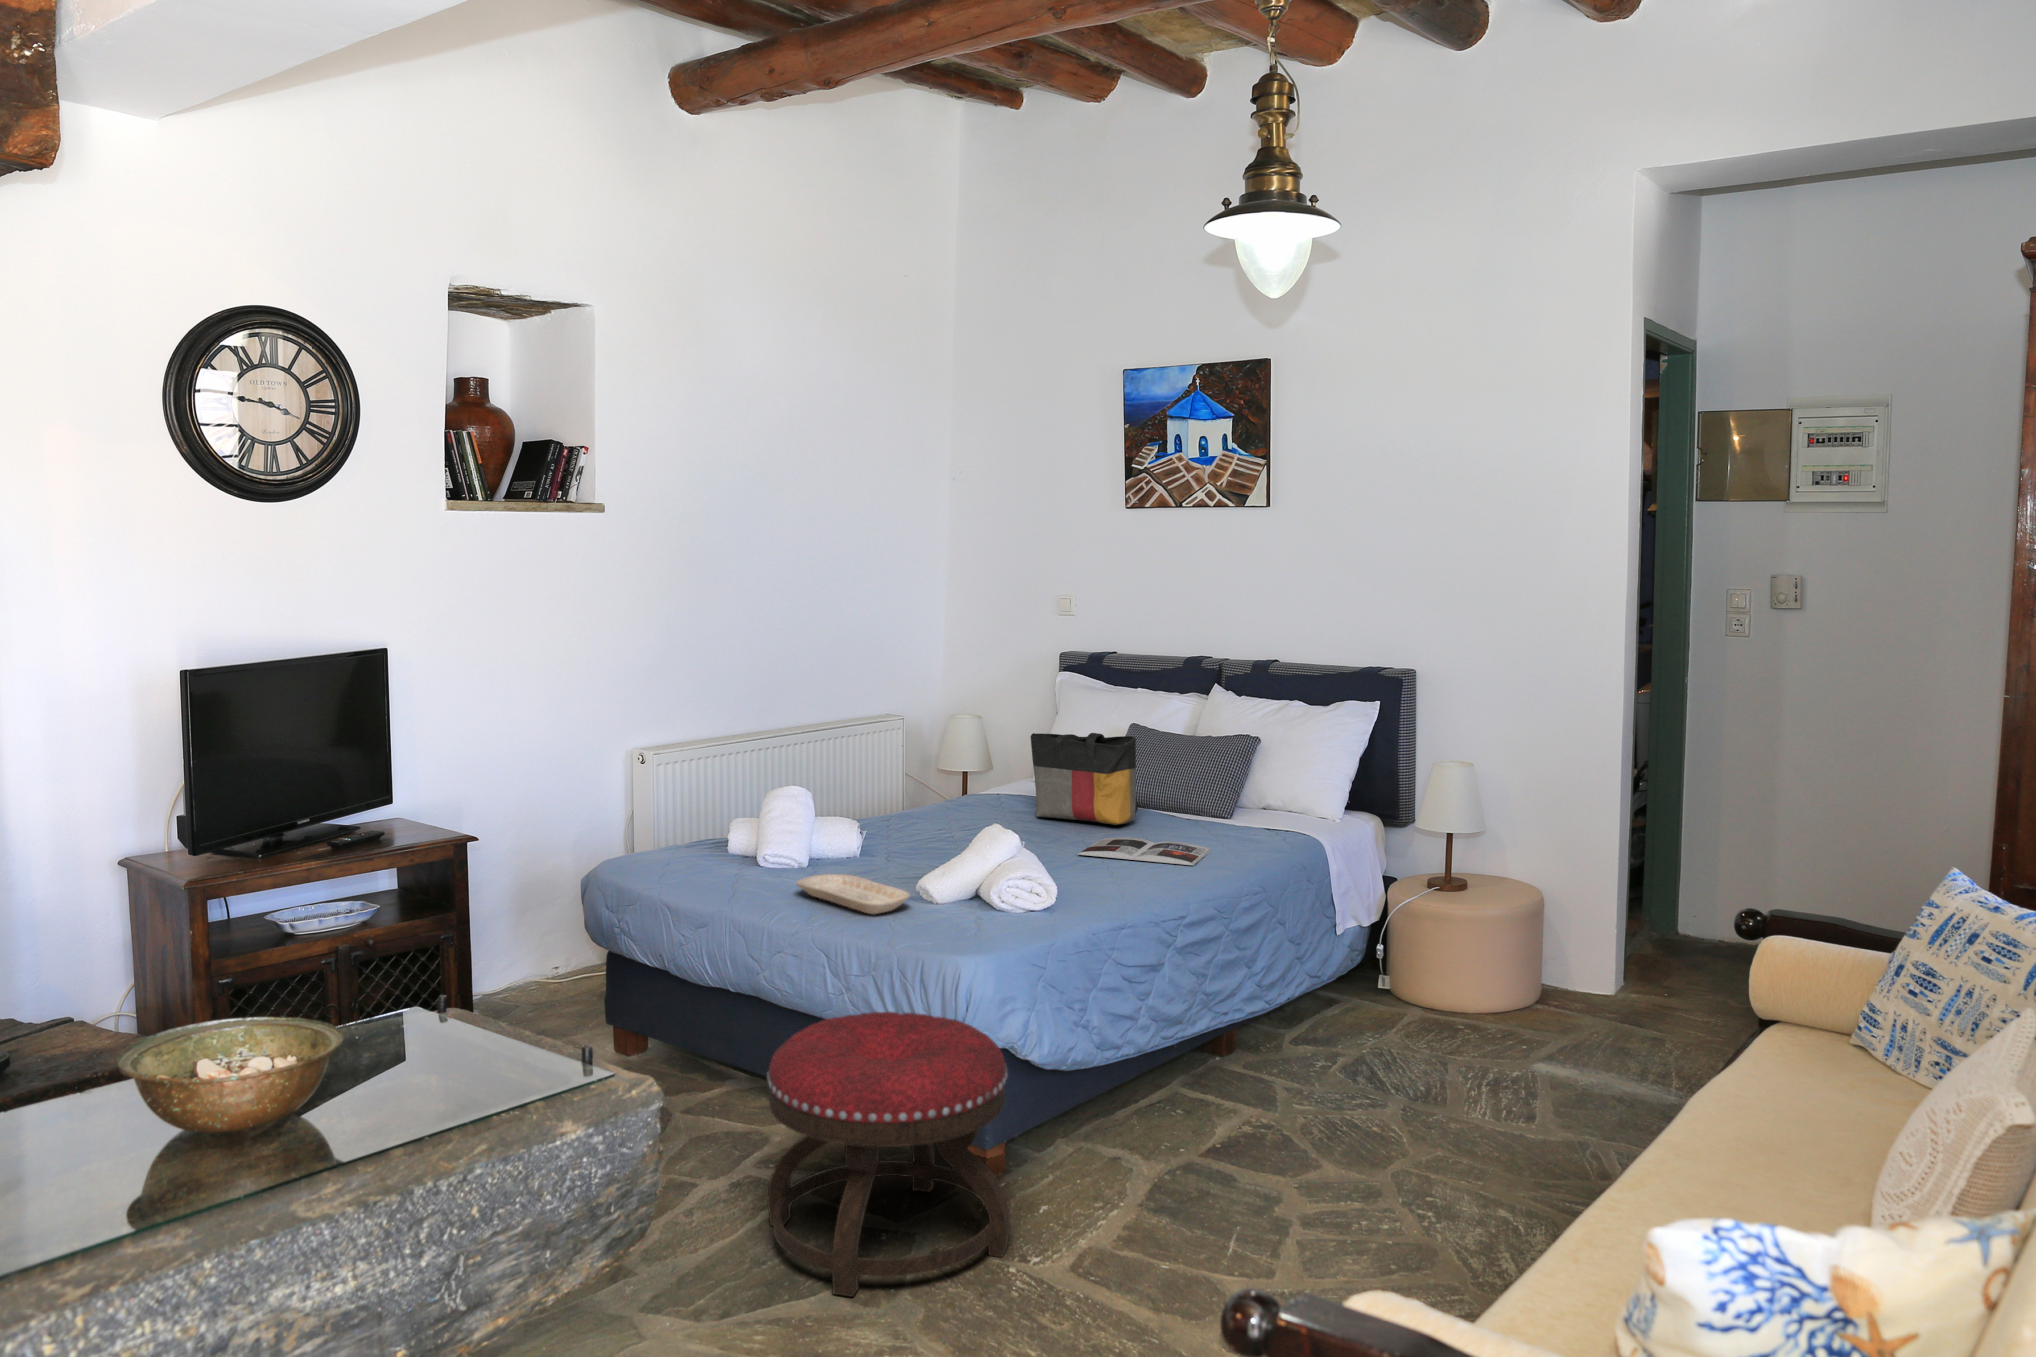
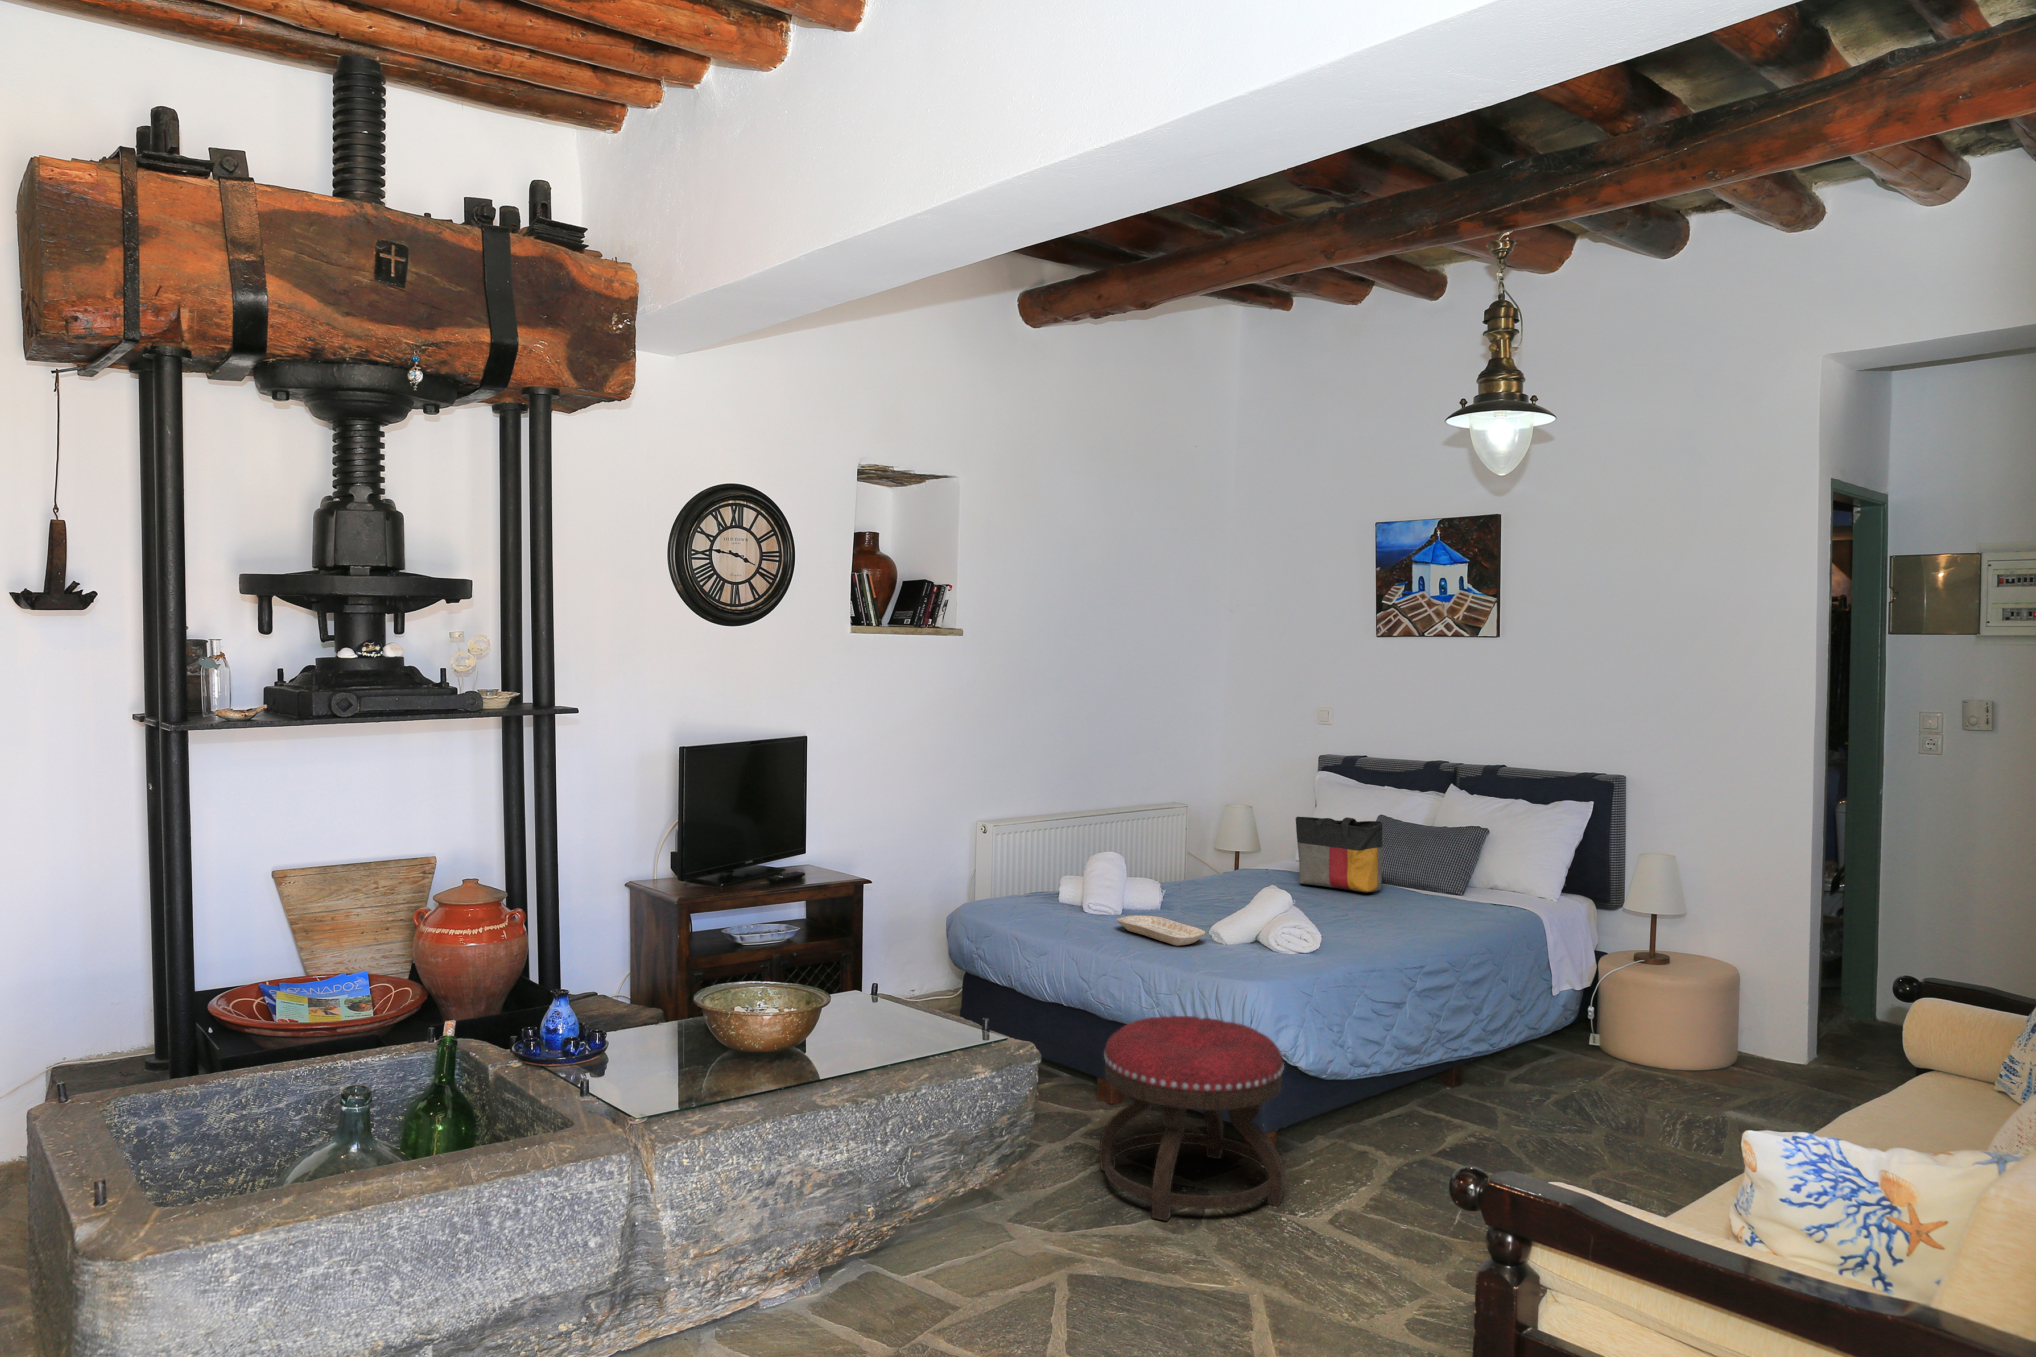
magazine: present [1078,838,1211,865] -> none [1335,902,1445,925]

